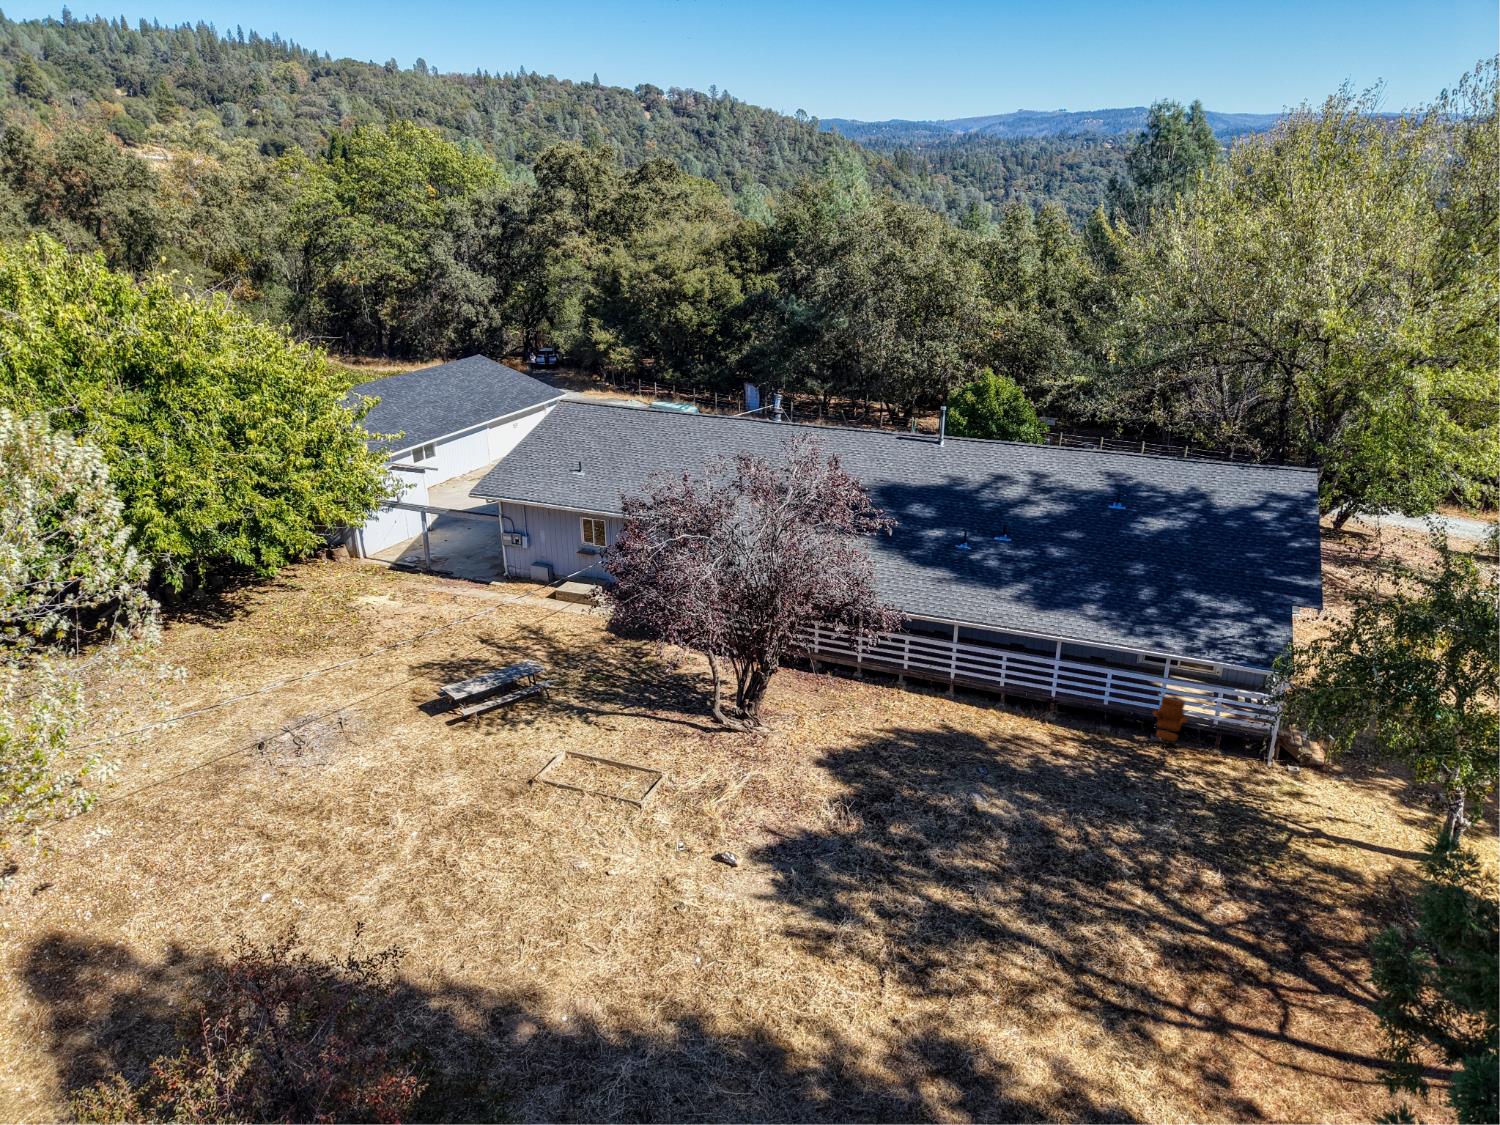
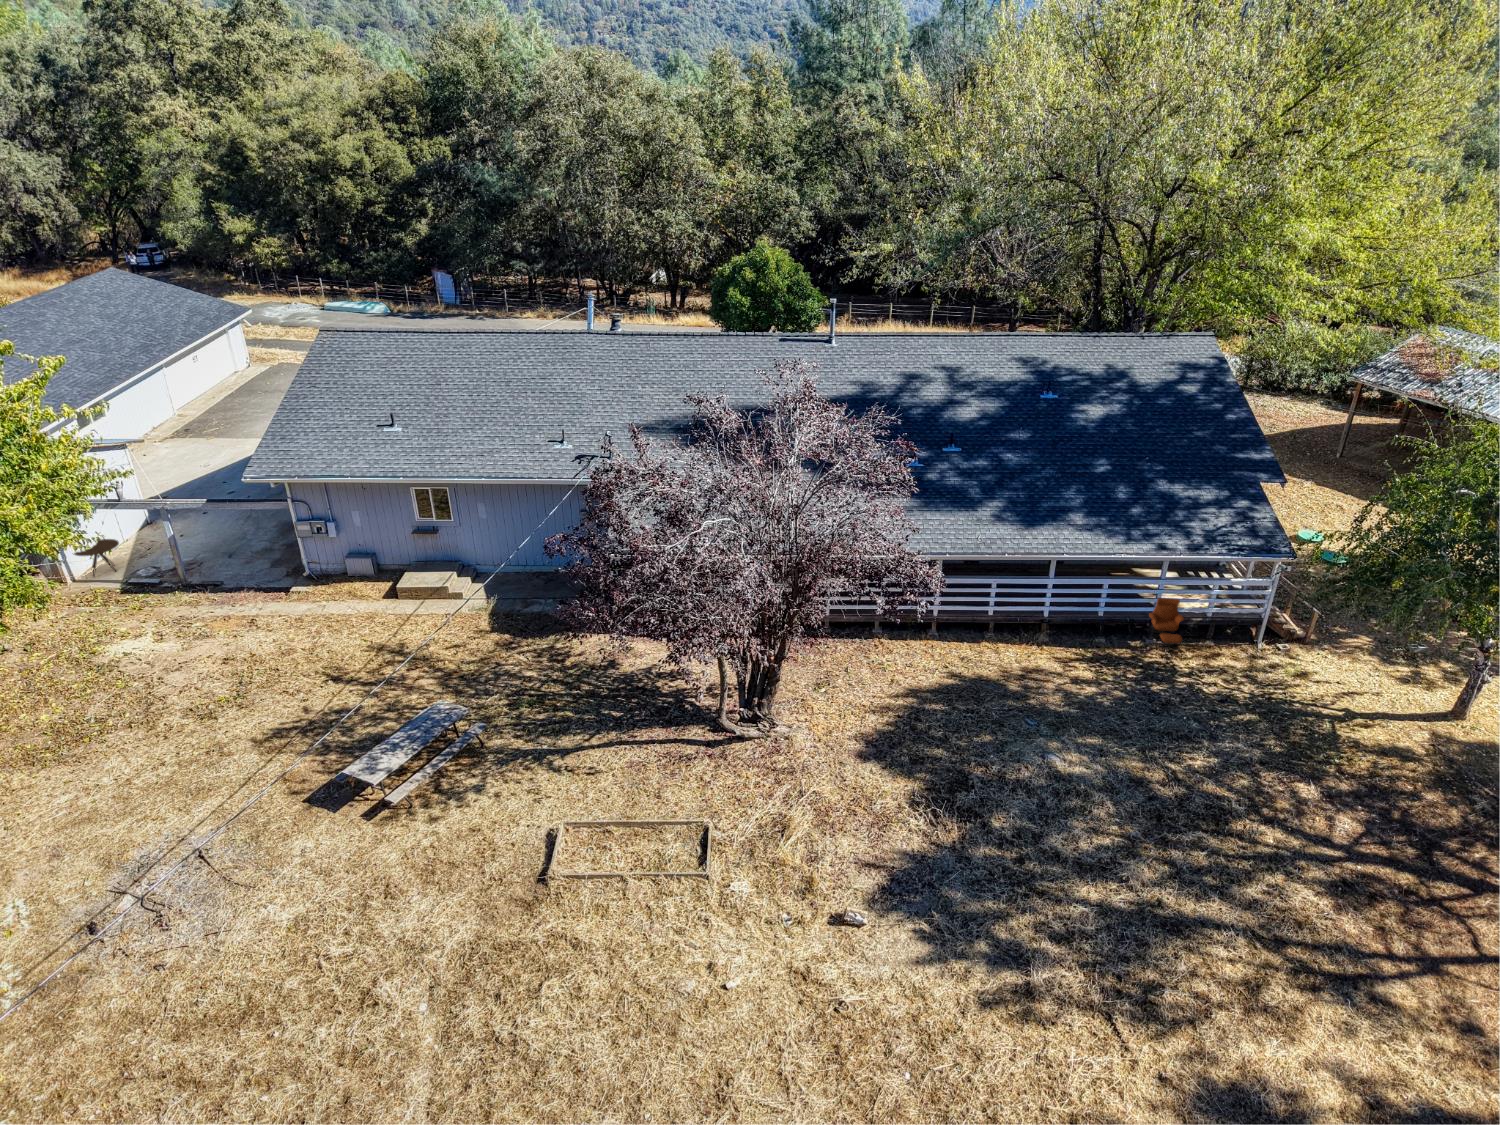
round table: none [371,533,401,557] -> present [74,539,119,576]

